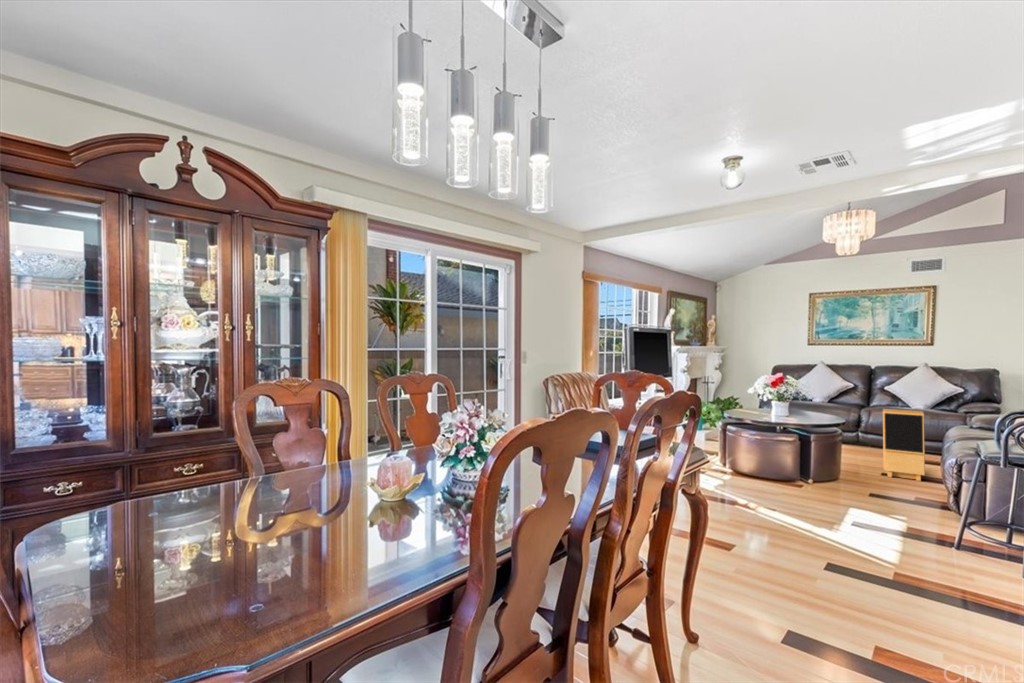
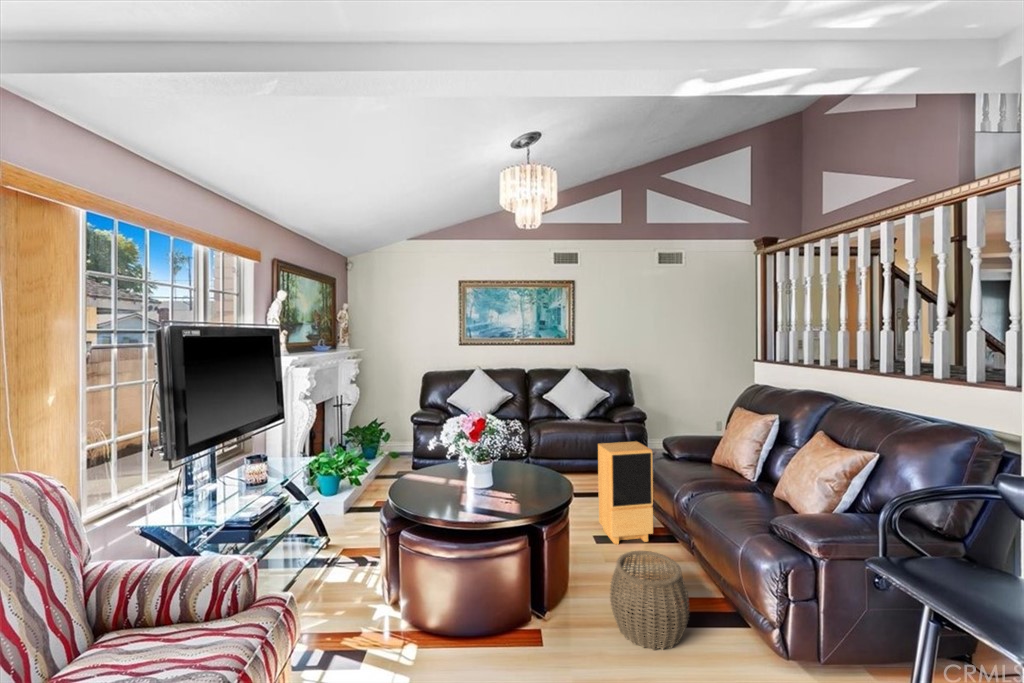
woven basket: none [840,454,894,501] -> present [610,551,689,649]

